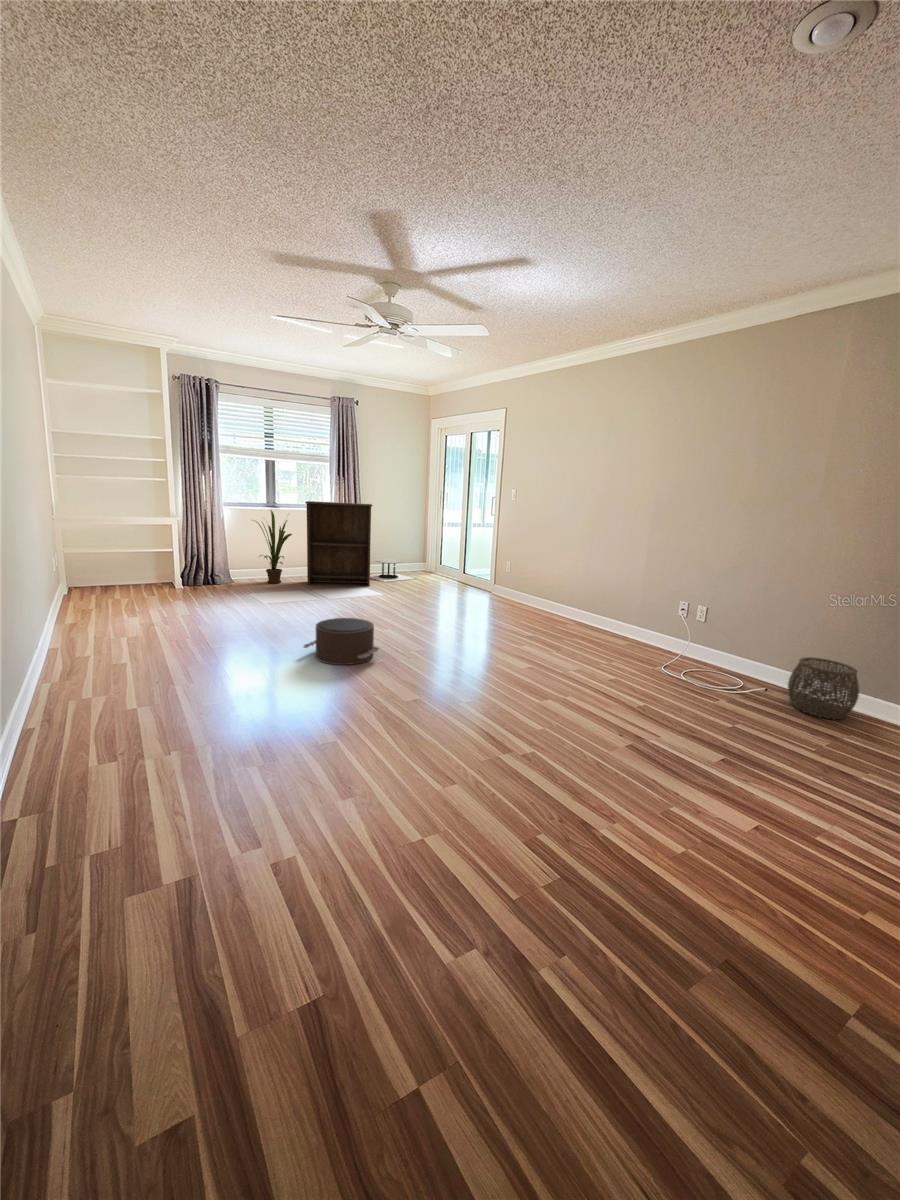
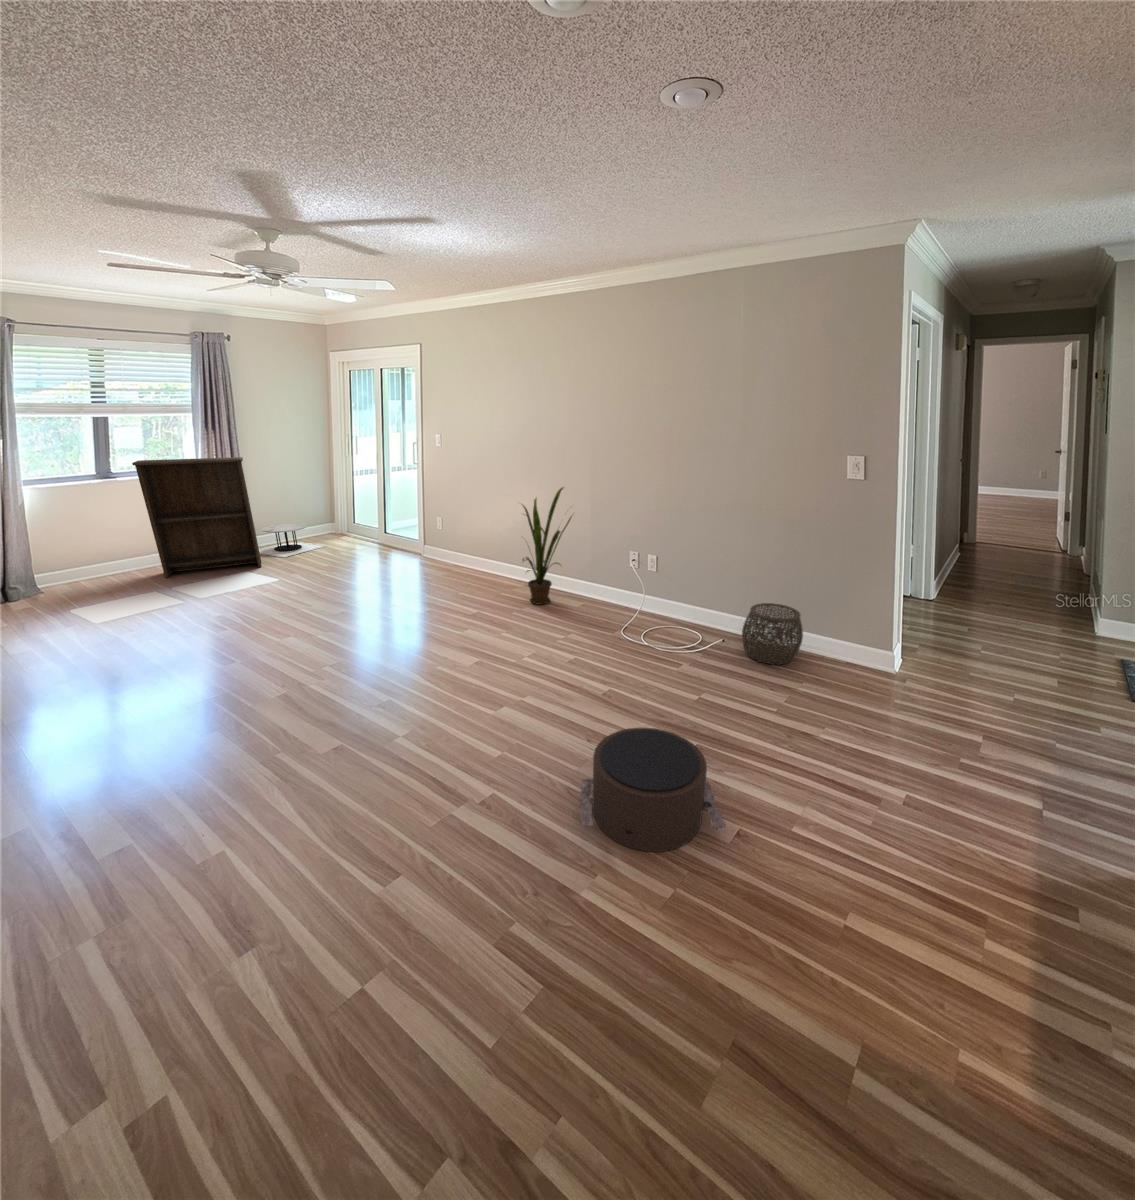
house plant: present [253,510,292,584] -> present [522,487,572,605]
pouf: present [304,618,379,665] -> present [580,728,725,852]

